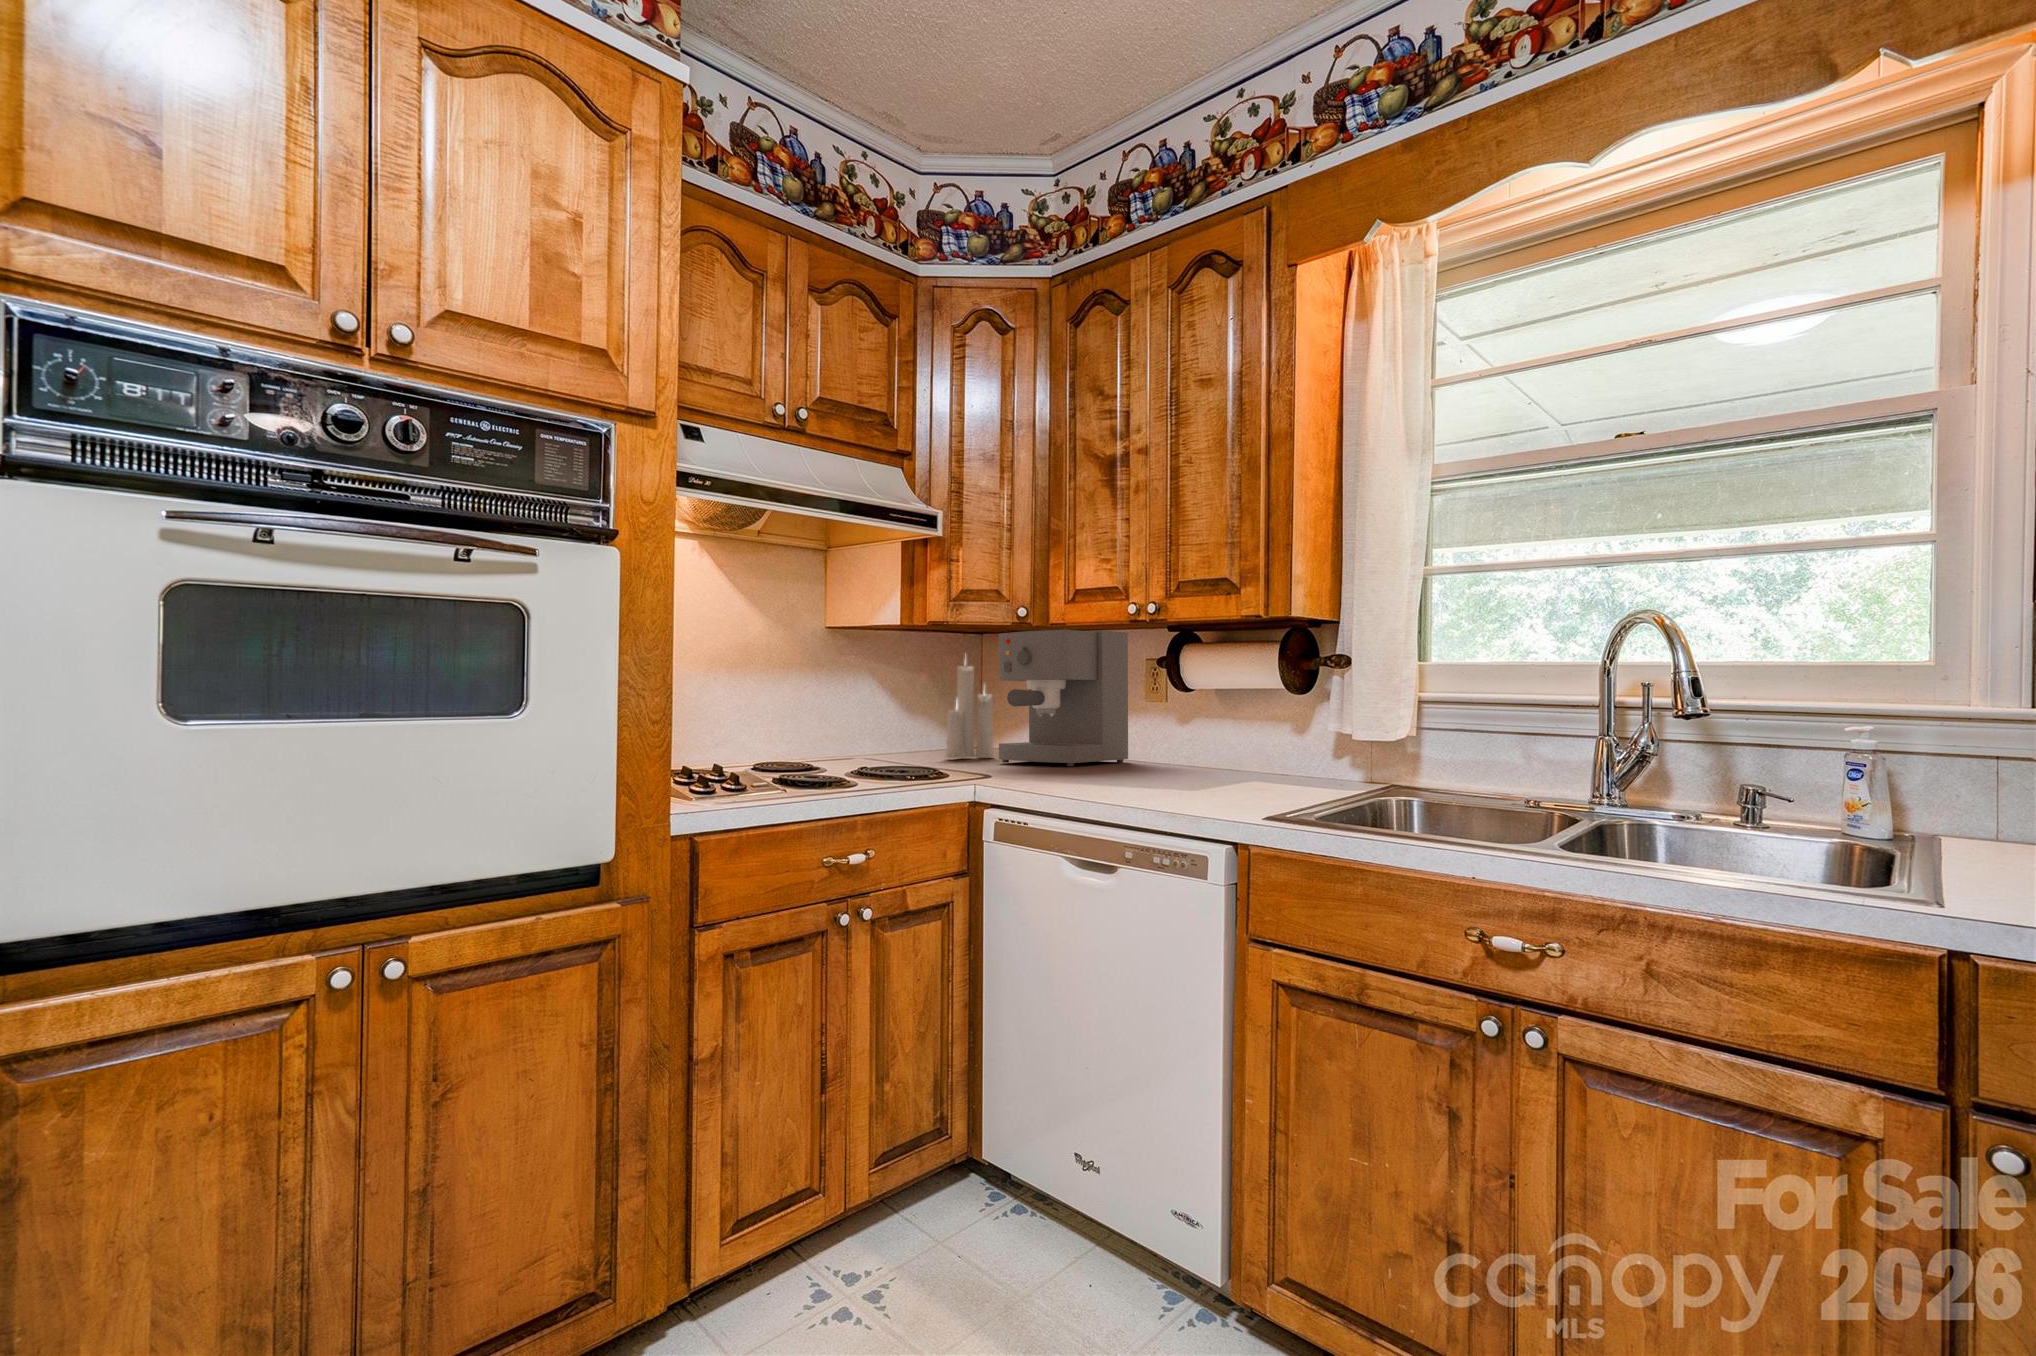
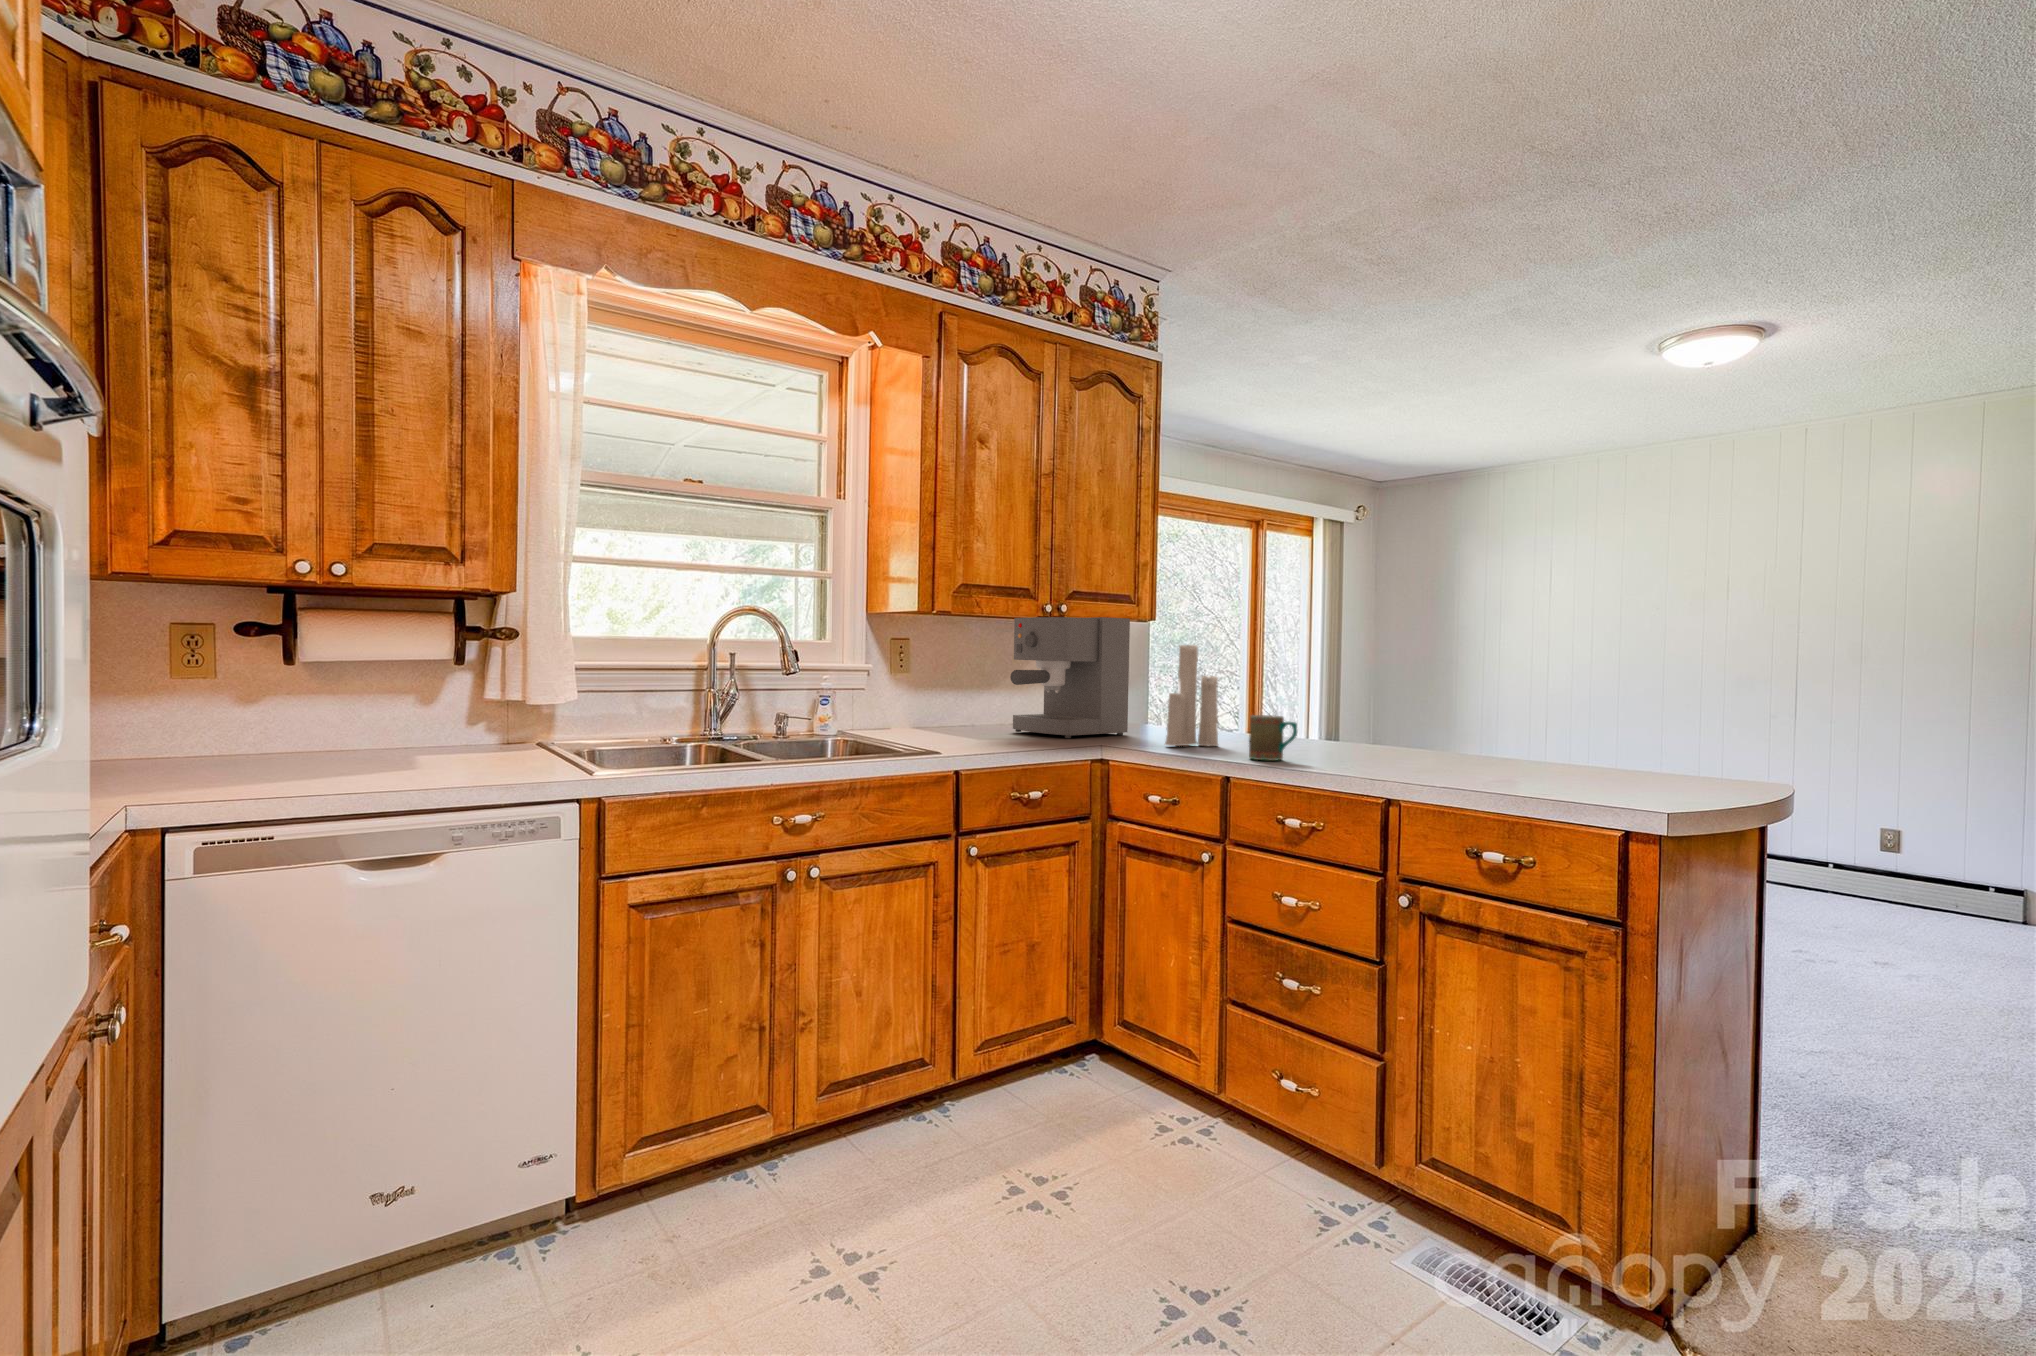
candle: present [945,666,994,758] -> present [1165,644,1218,746]
mug: none [1305,728,1362,778] -> present [1249,715,1297,760]

